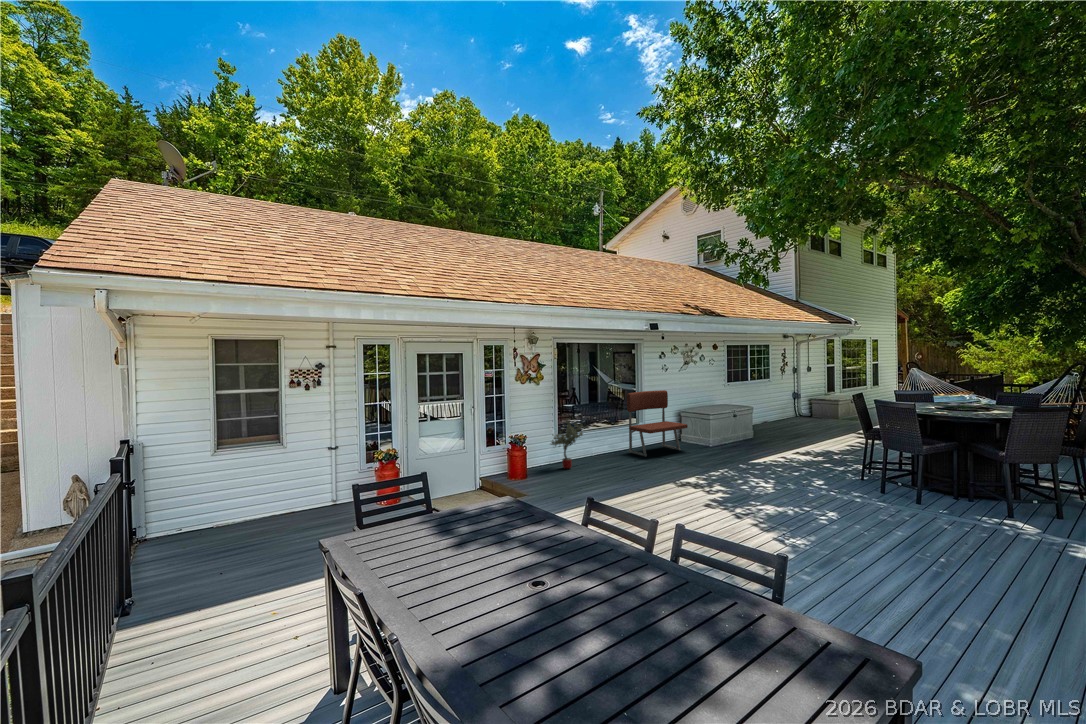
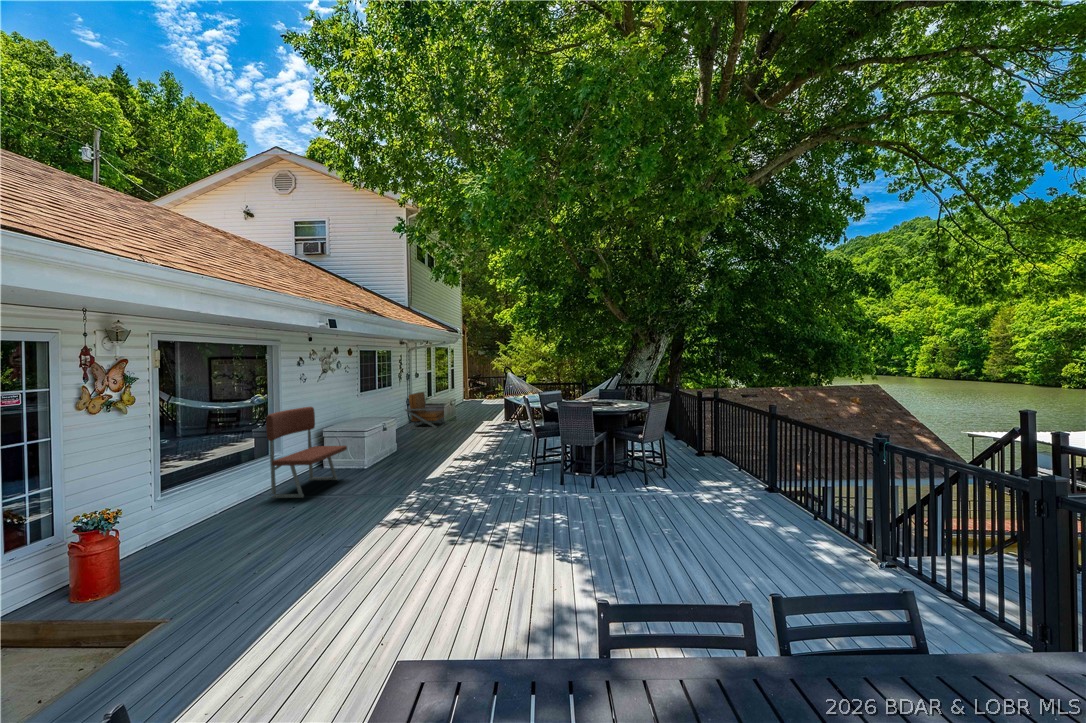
lounge chair: none [786,386,838,425] -> present [405,392,446,429]
potted tree: present [551,419,583,469] -> none [155,465,219,550]

